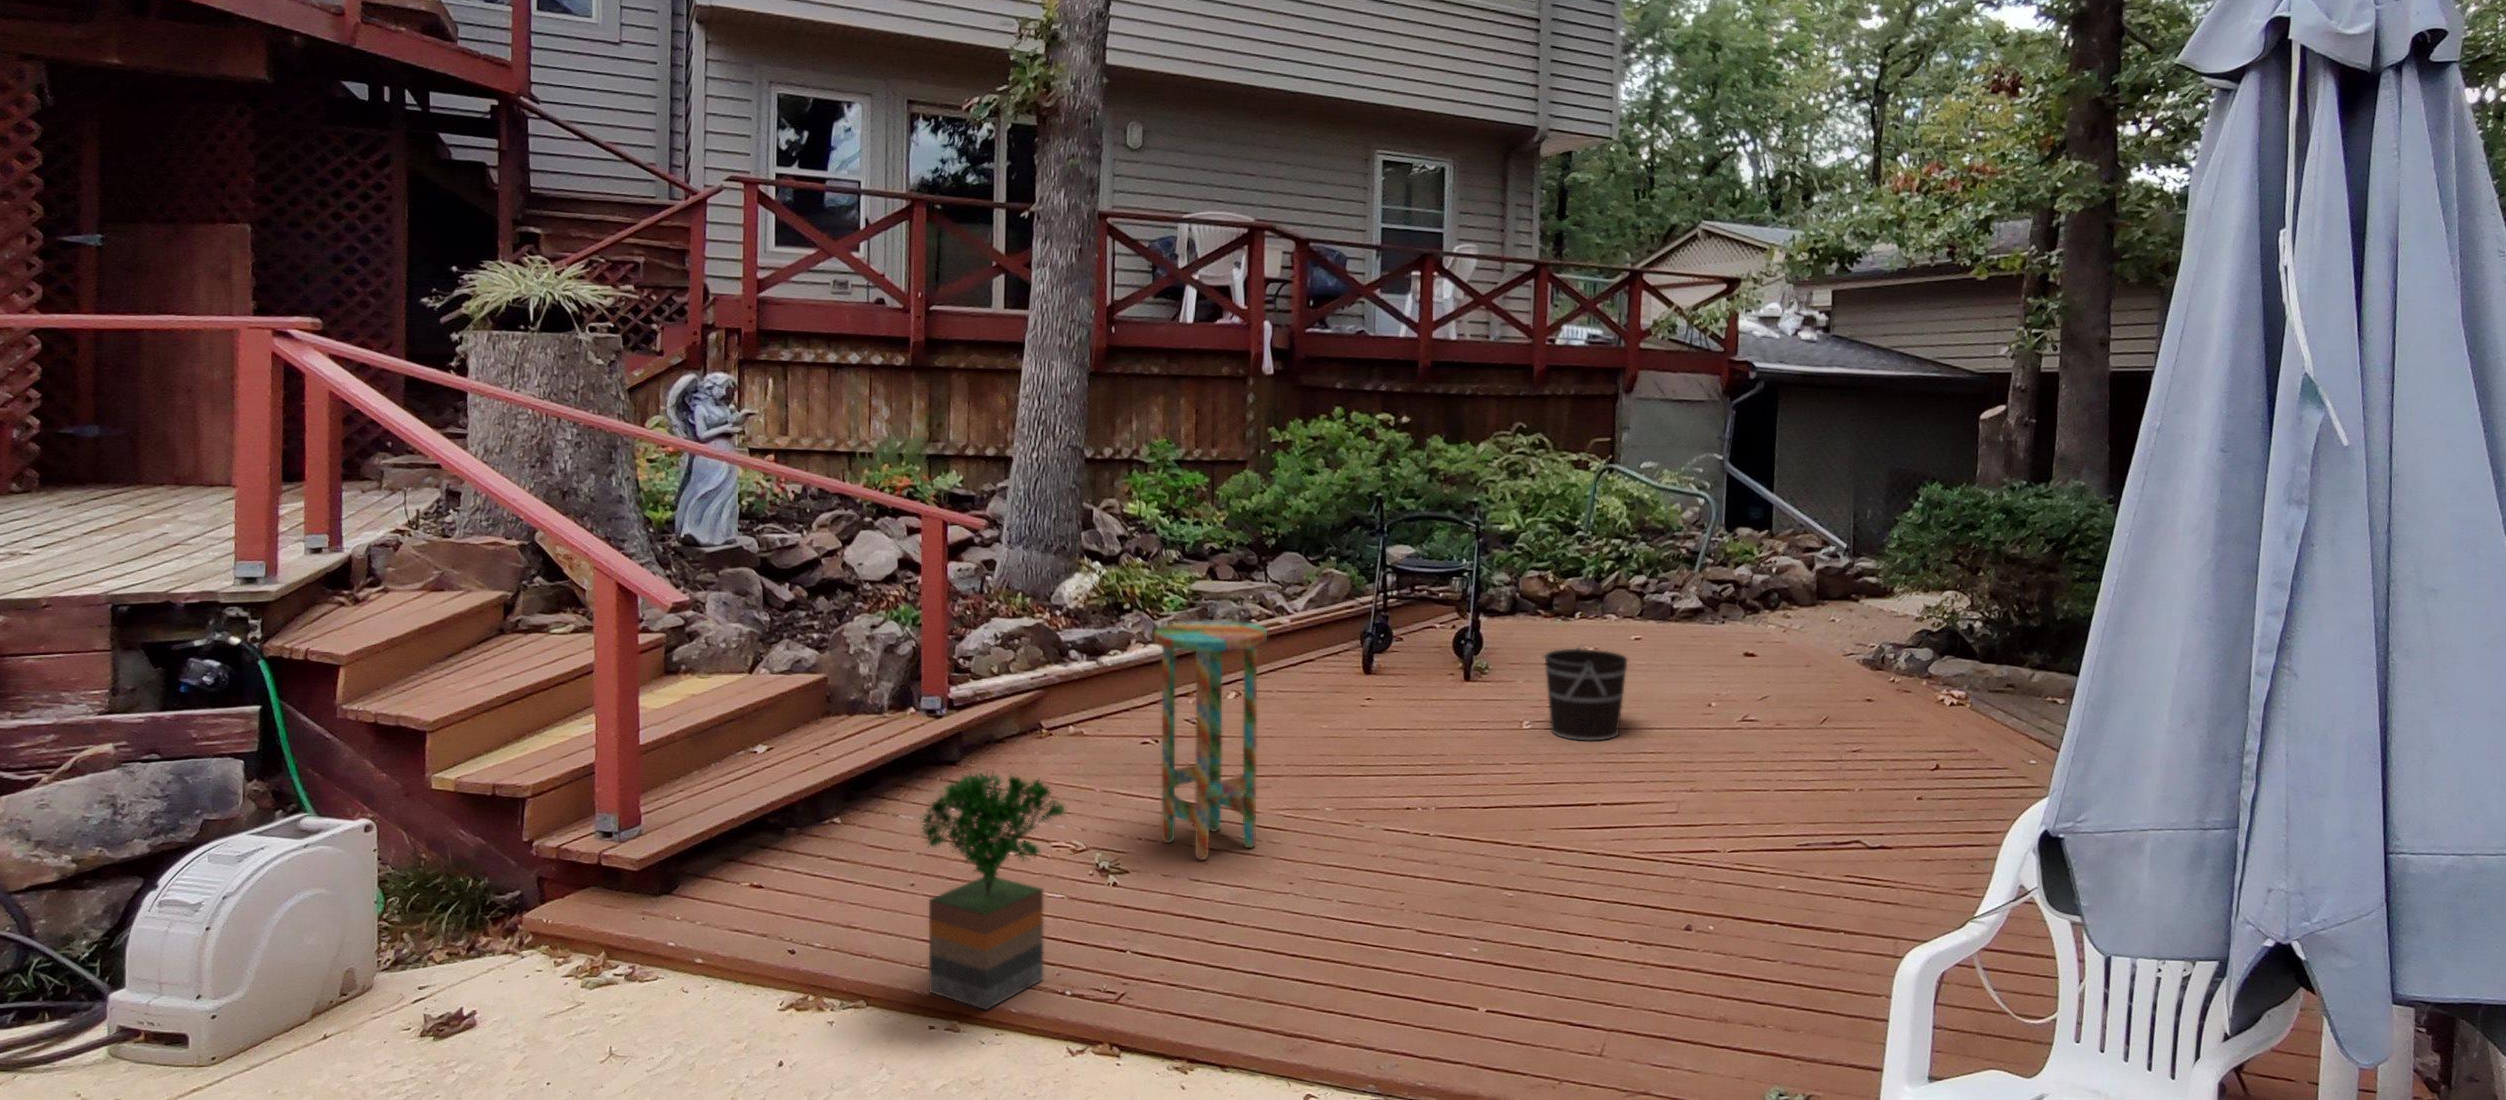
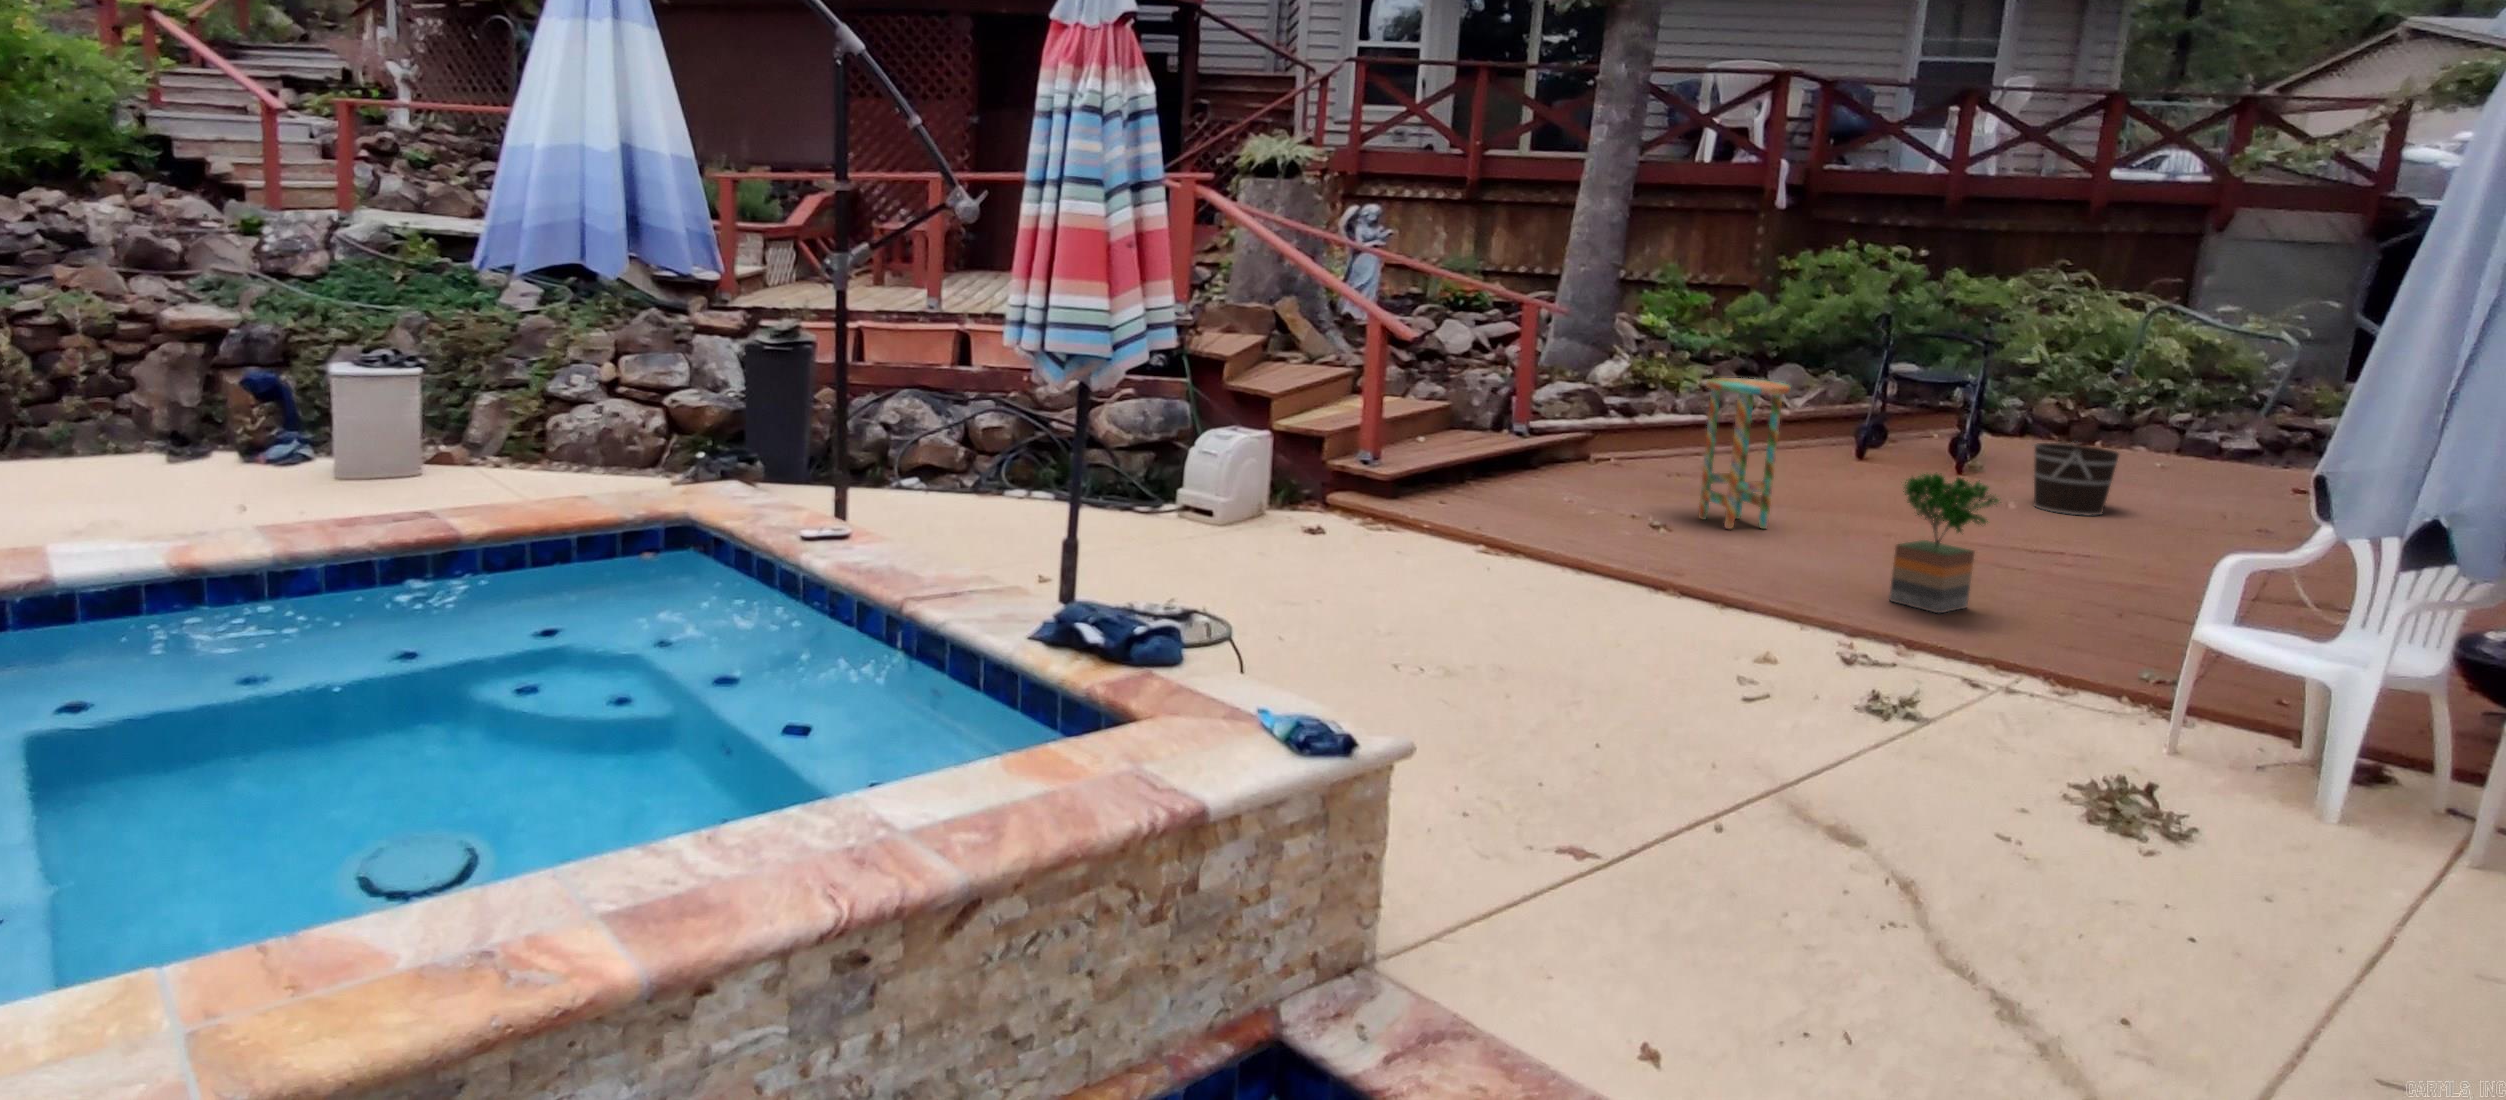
potted tree: present [922,773,1065,1009] -> present [1889,474,2001,613]

